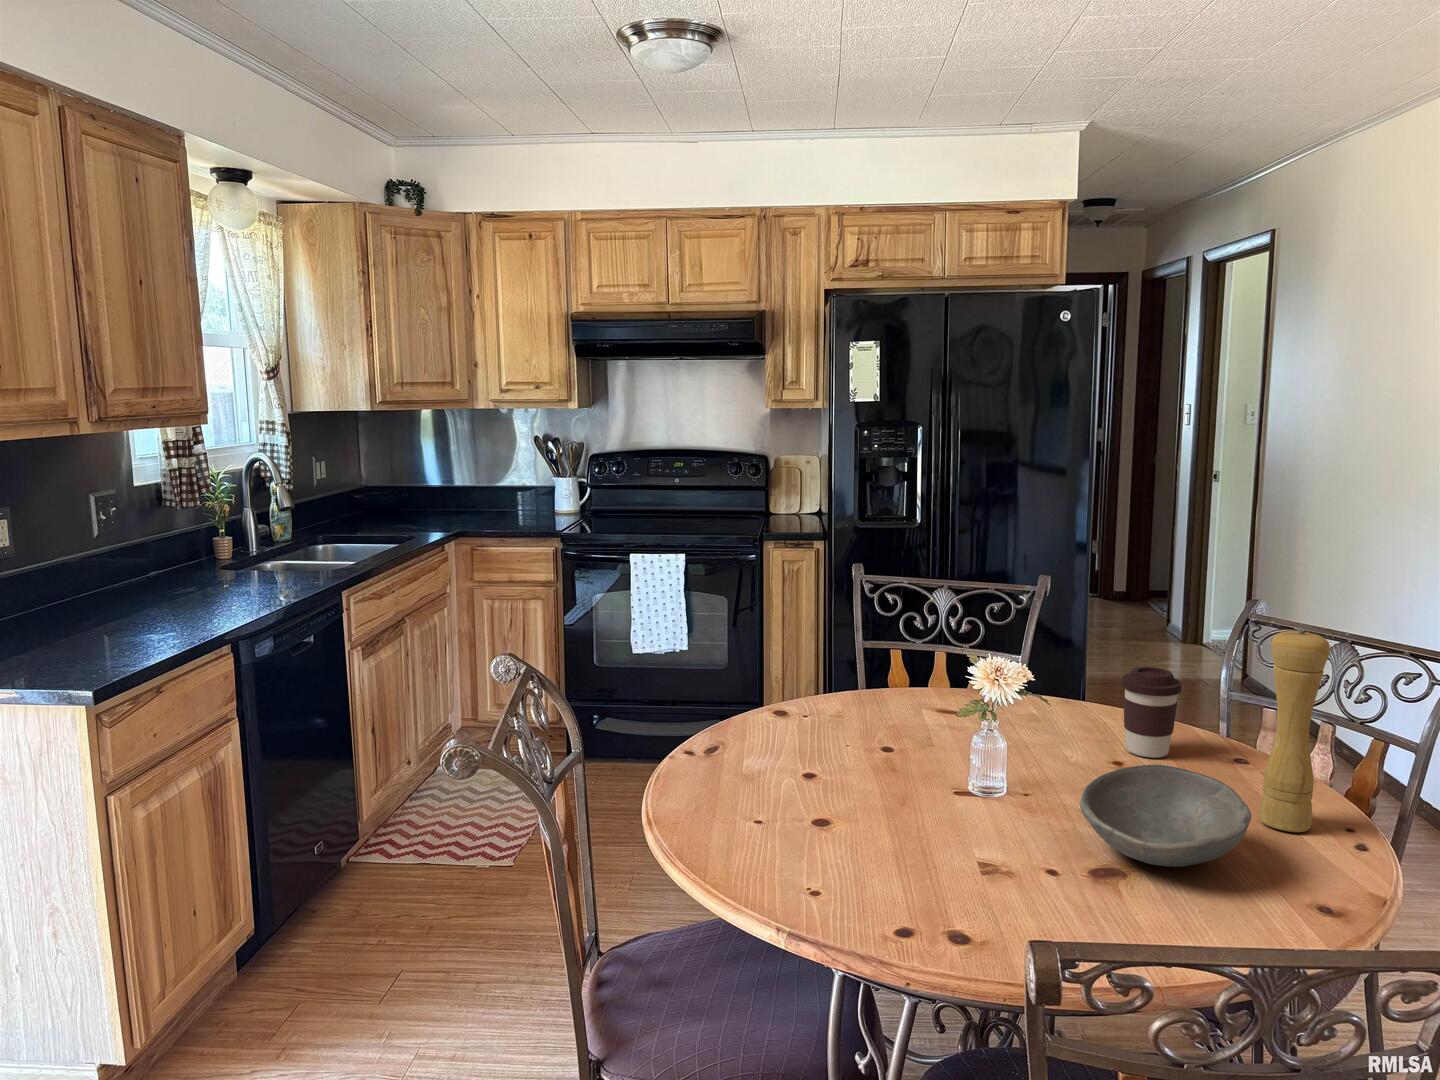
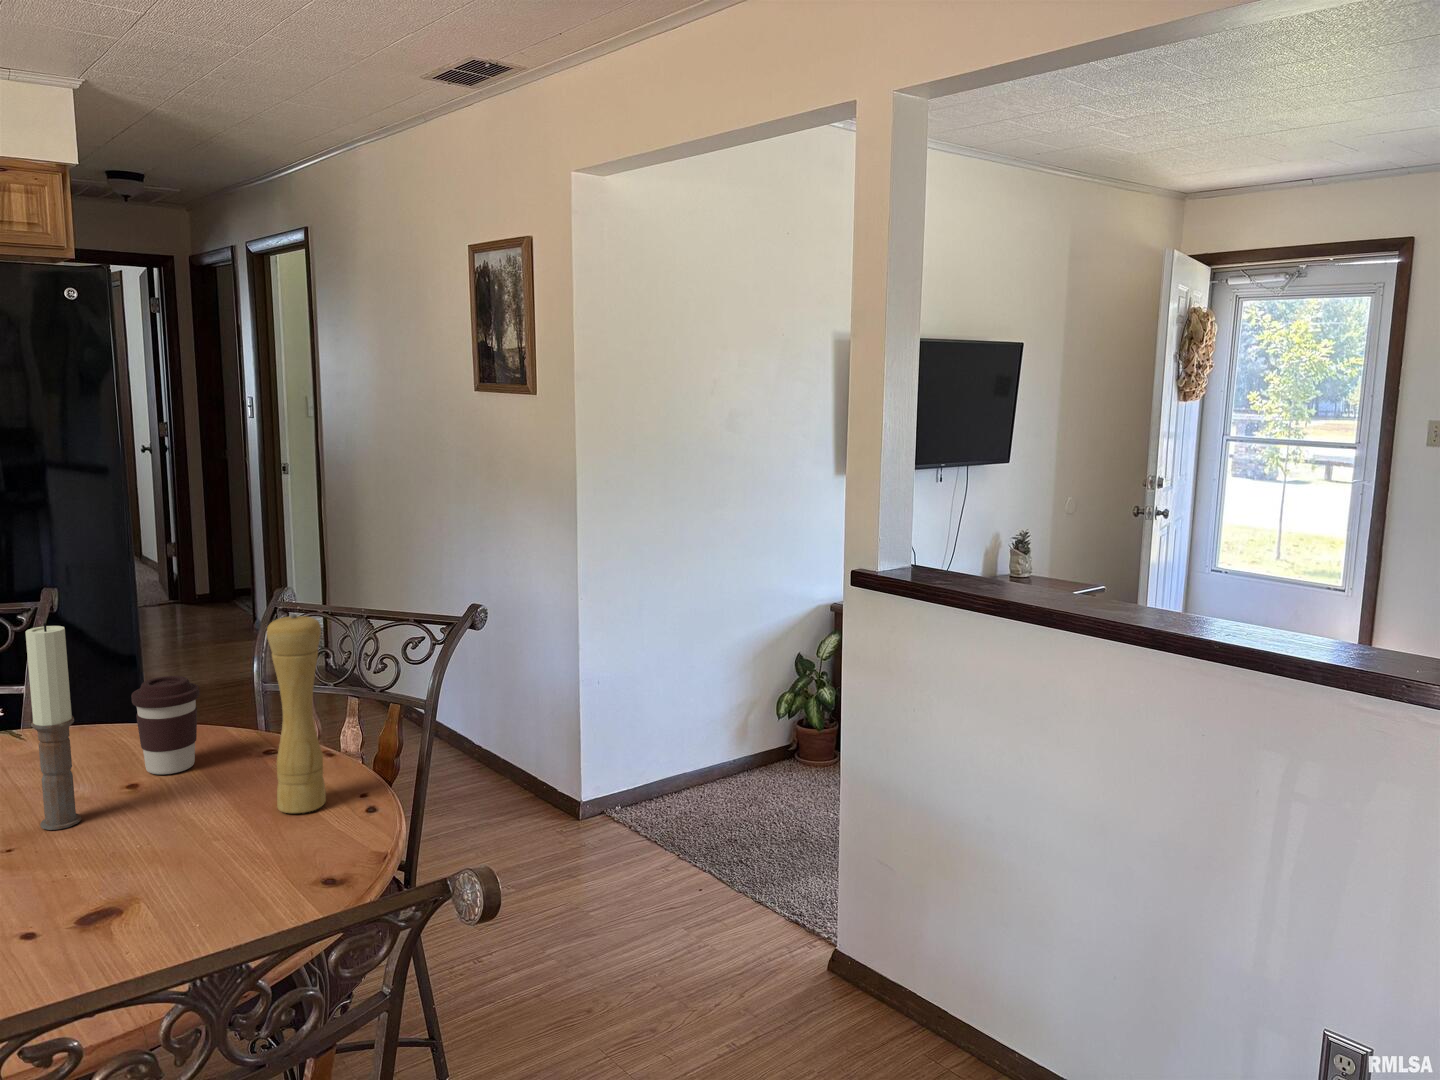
candle: none [1047,604,1086,782] -> present [26,623,81,830]
bowl: present [1080,765,1251,867] -> none [60,780,253,894]

